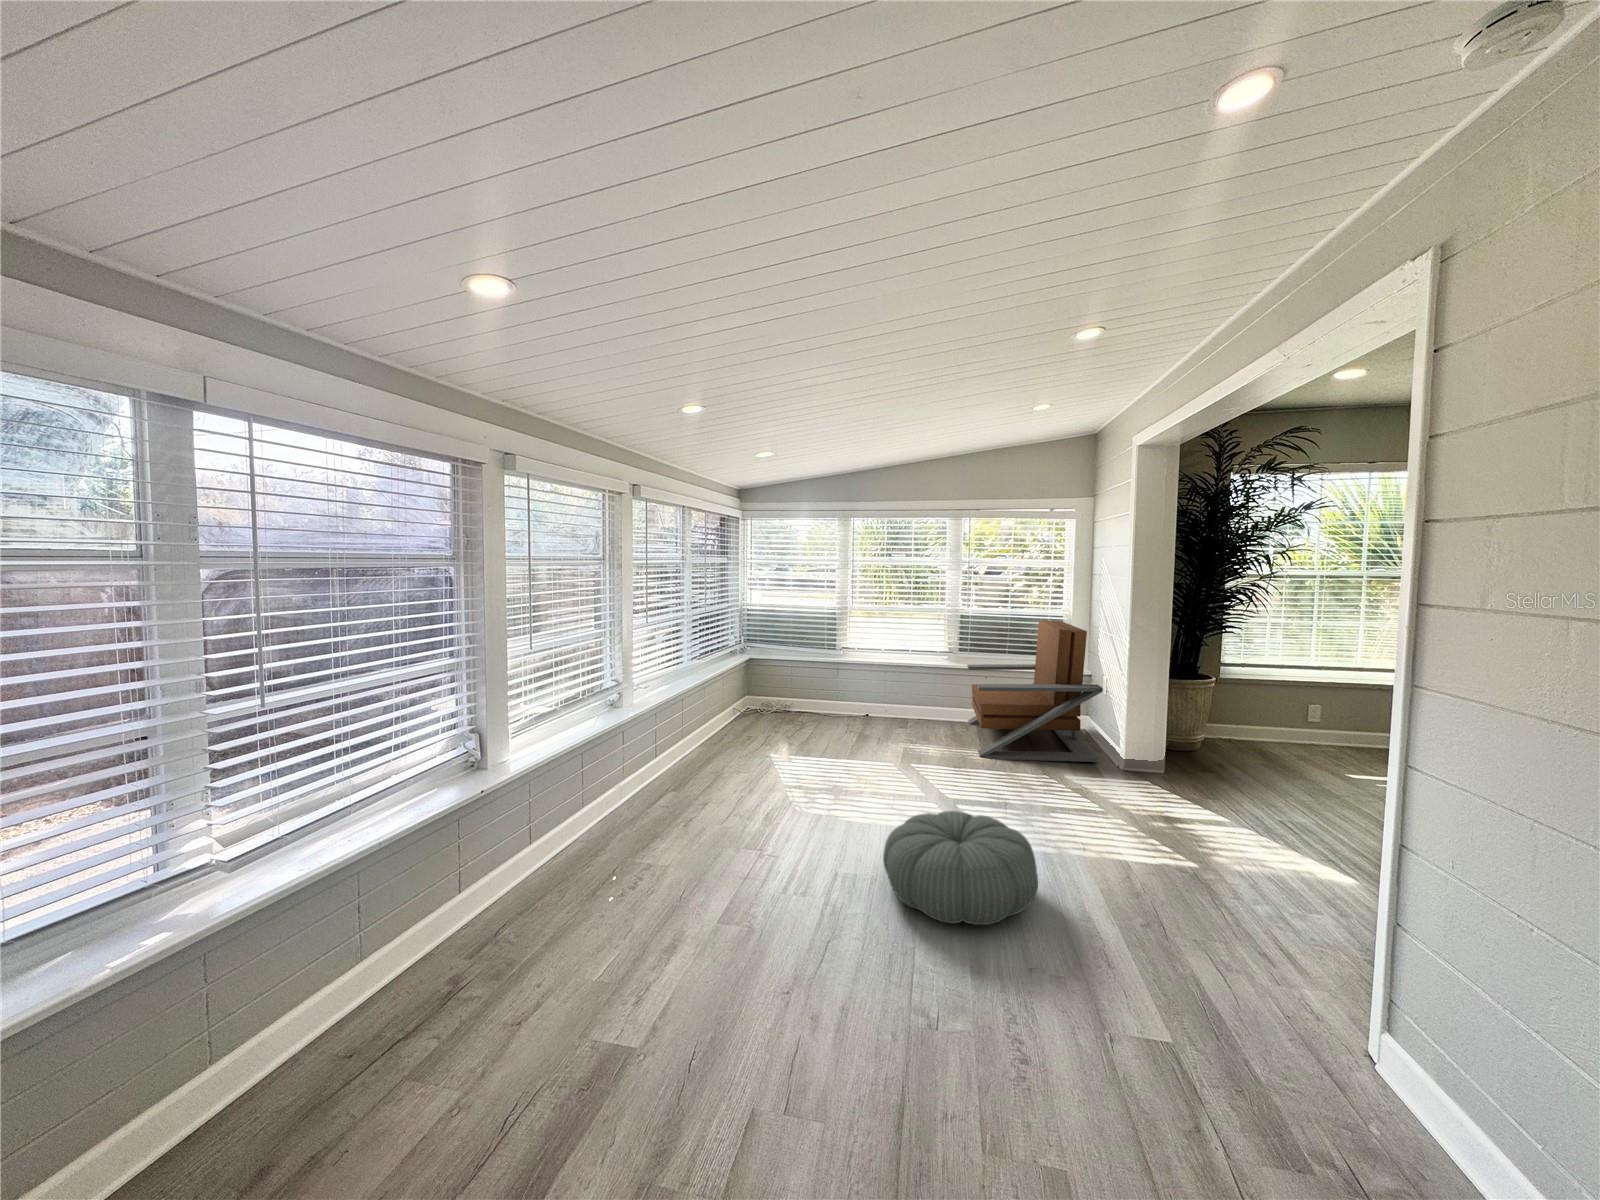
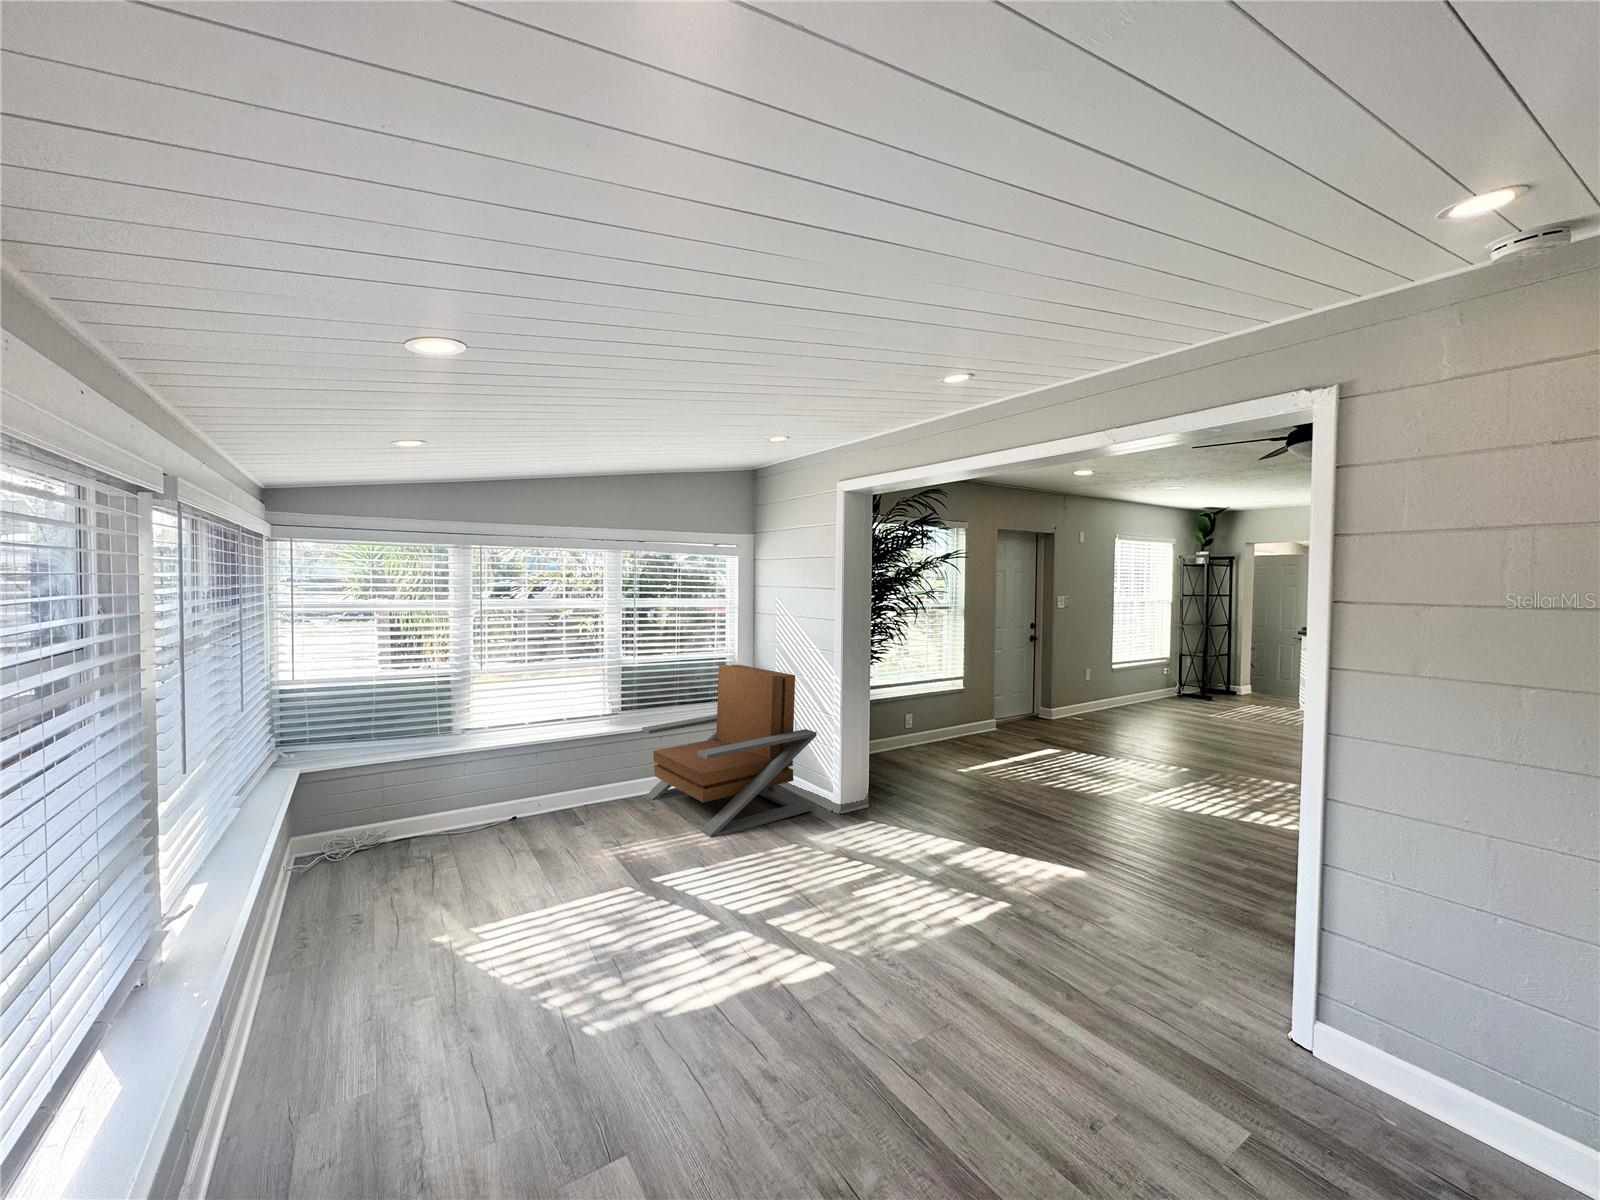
pouf: present [883,811,1038,925] -> none [795,903,964,1043]

